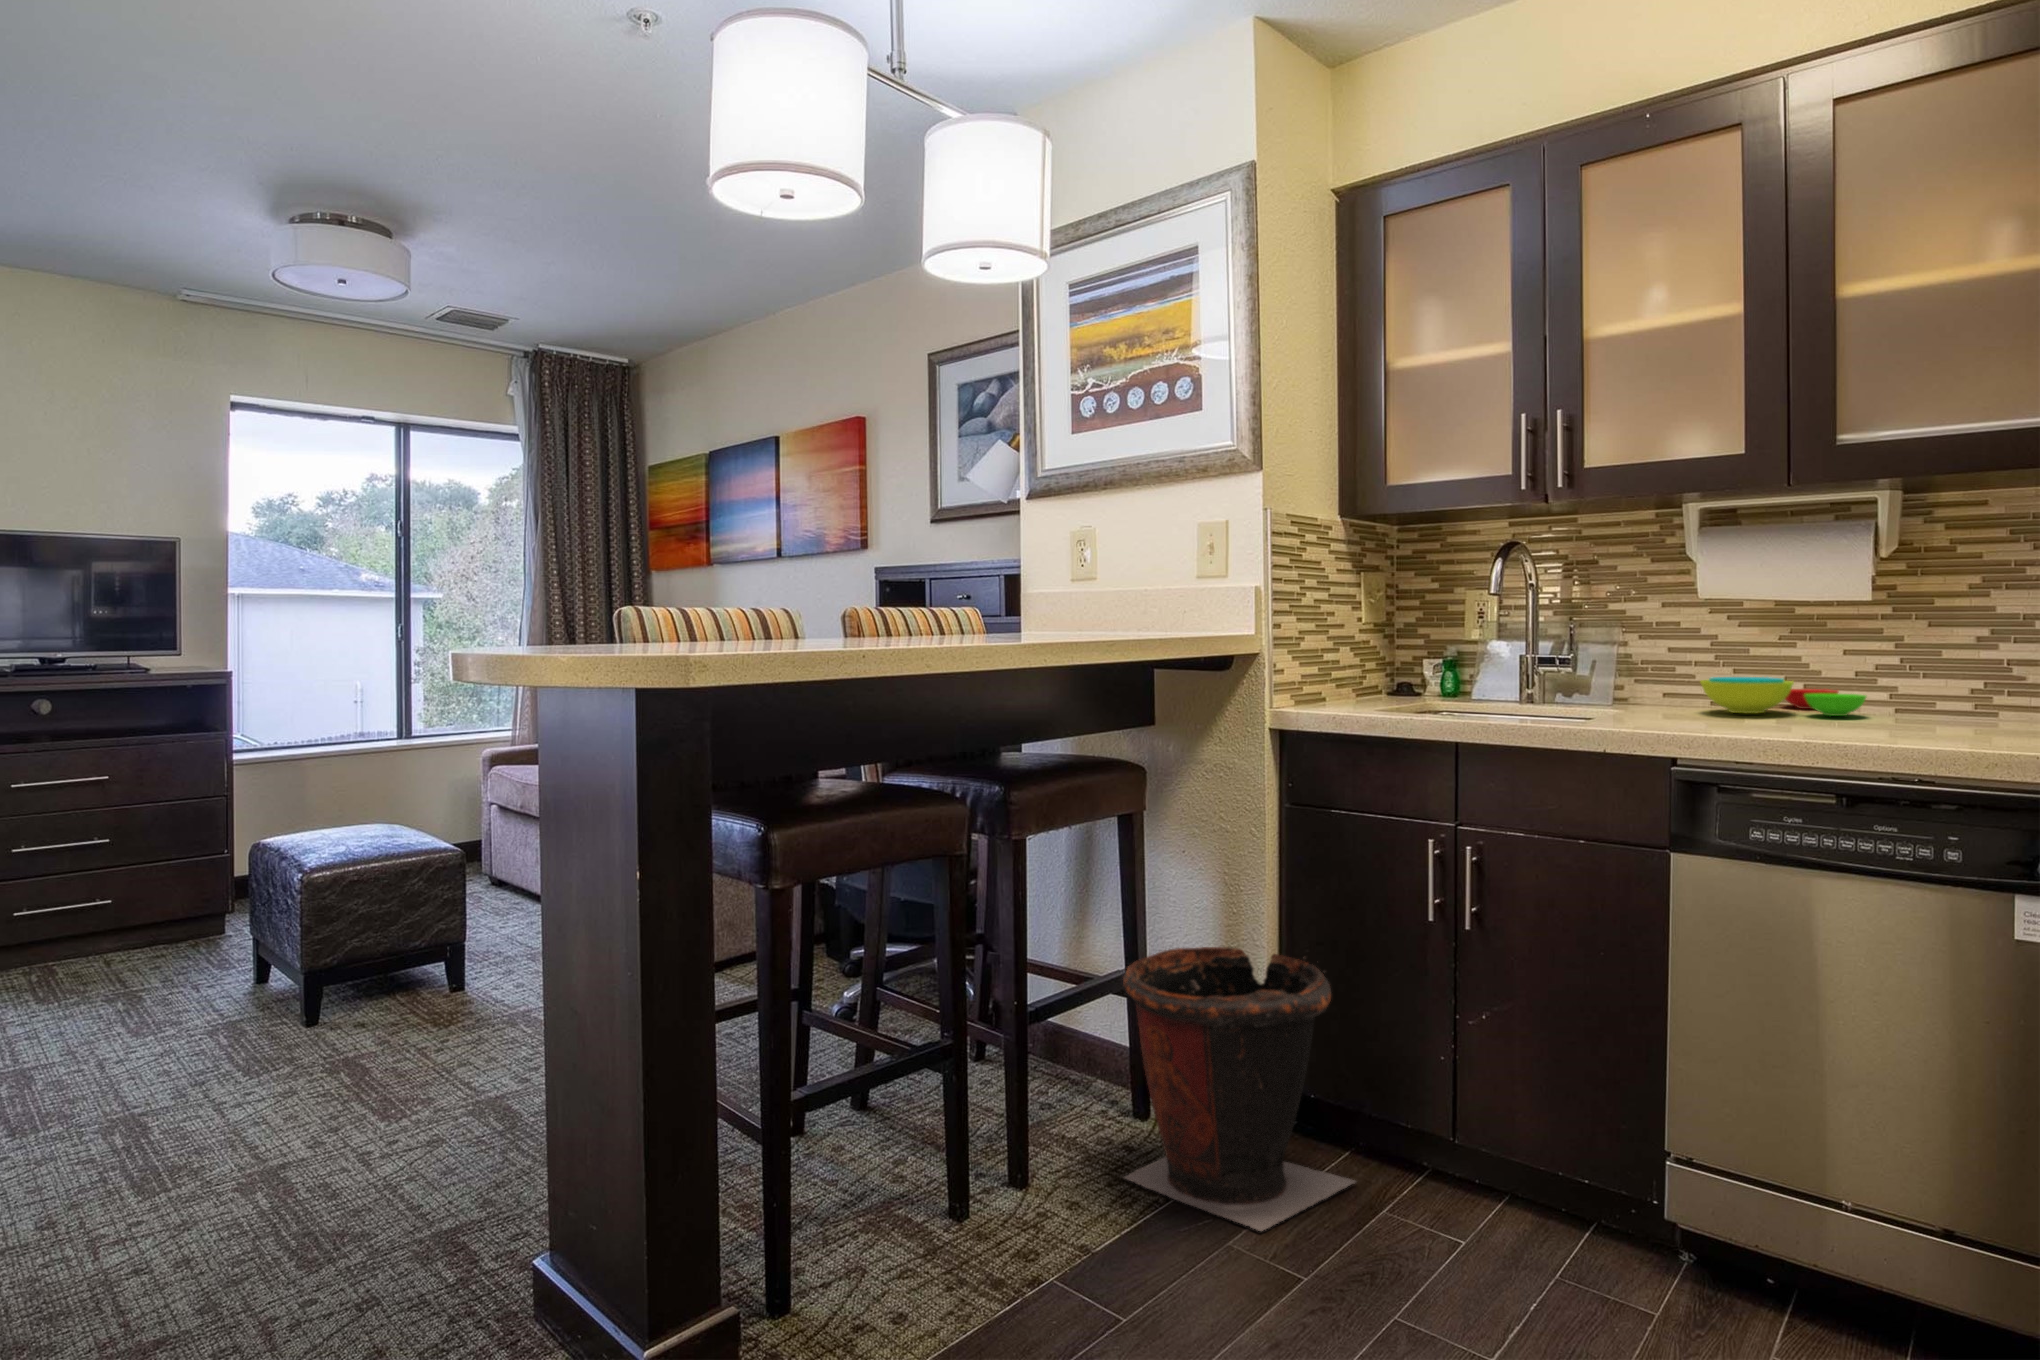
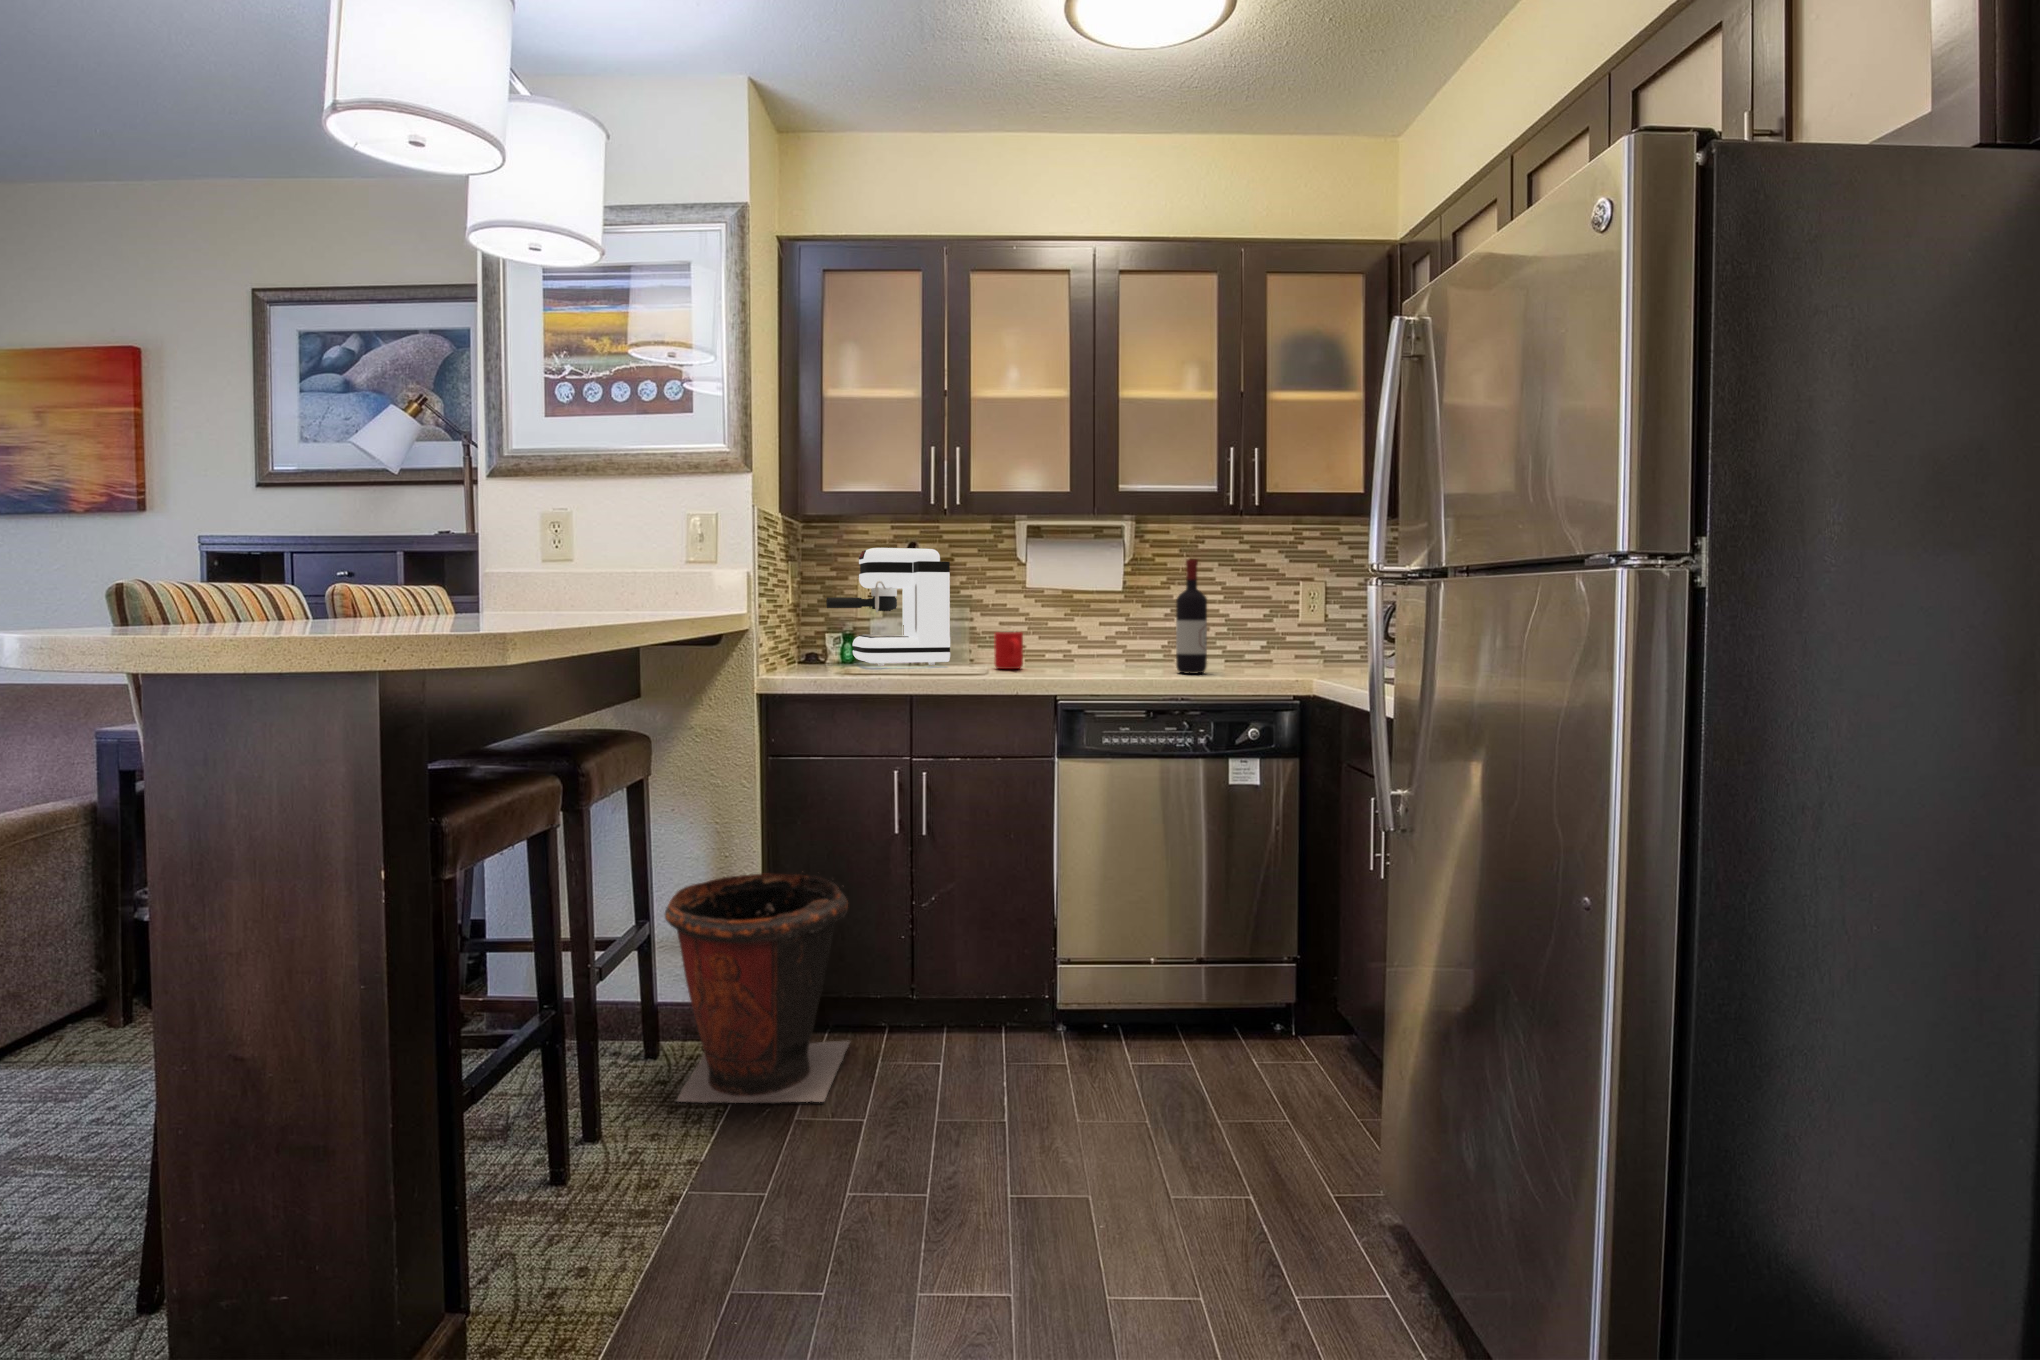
coffee maker: none [1397,549,1559,710] -> present [826,548,950,666]
wine bottle: none [1901,551,1965,746] -> present [1176,559,1207,674]
mug: none [1605,666,1652,722] -> present [994,632,1023,669]
bowl: present [1700,677,1866,716] -> none [1031,639,1120,662]

